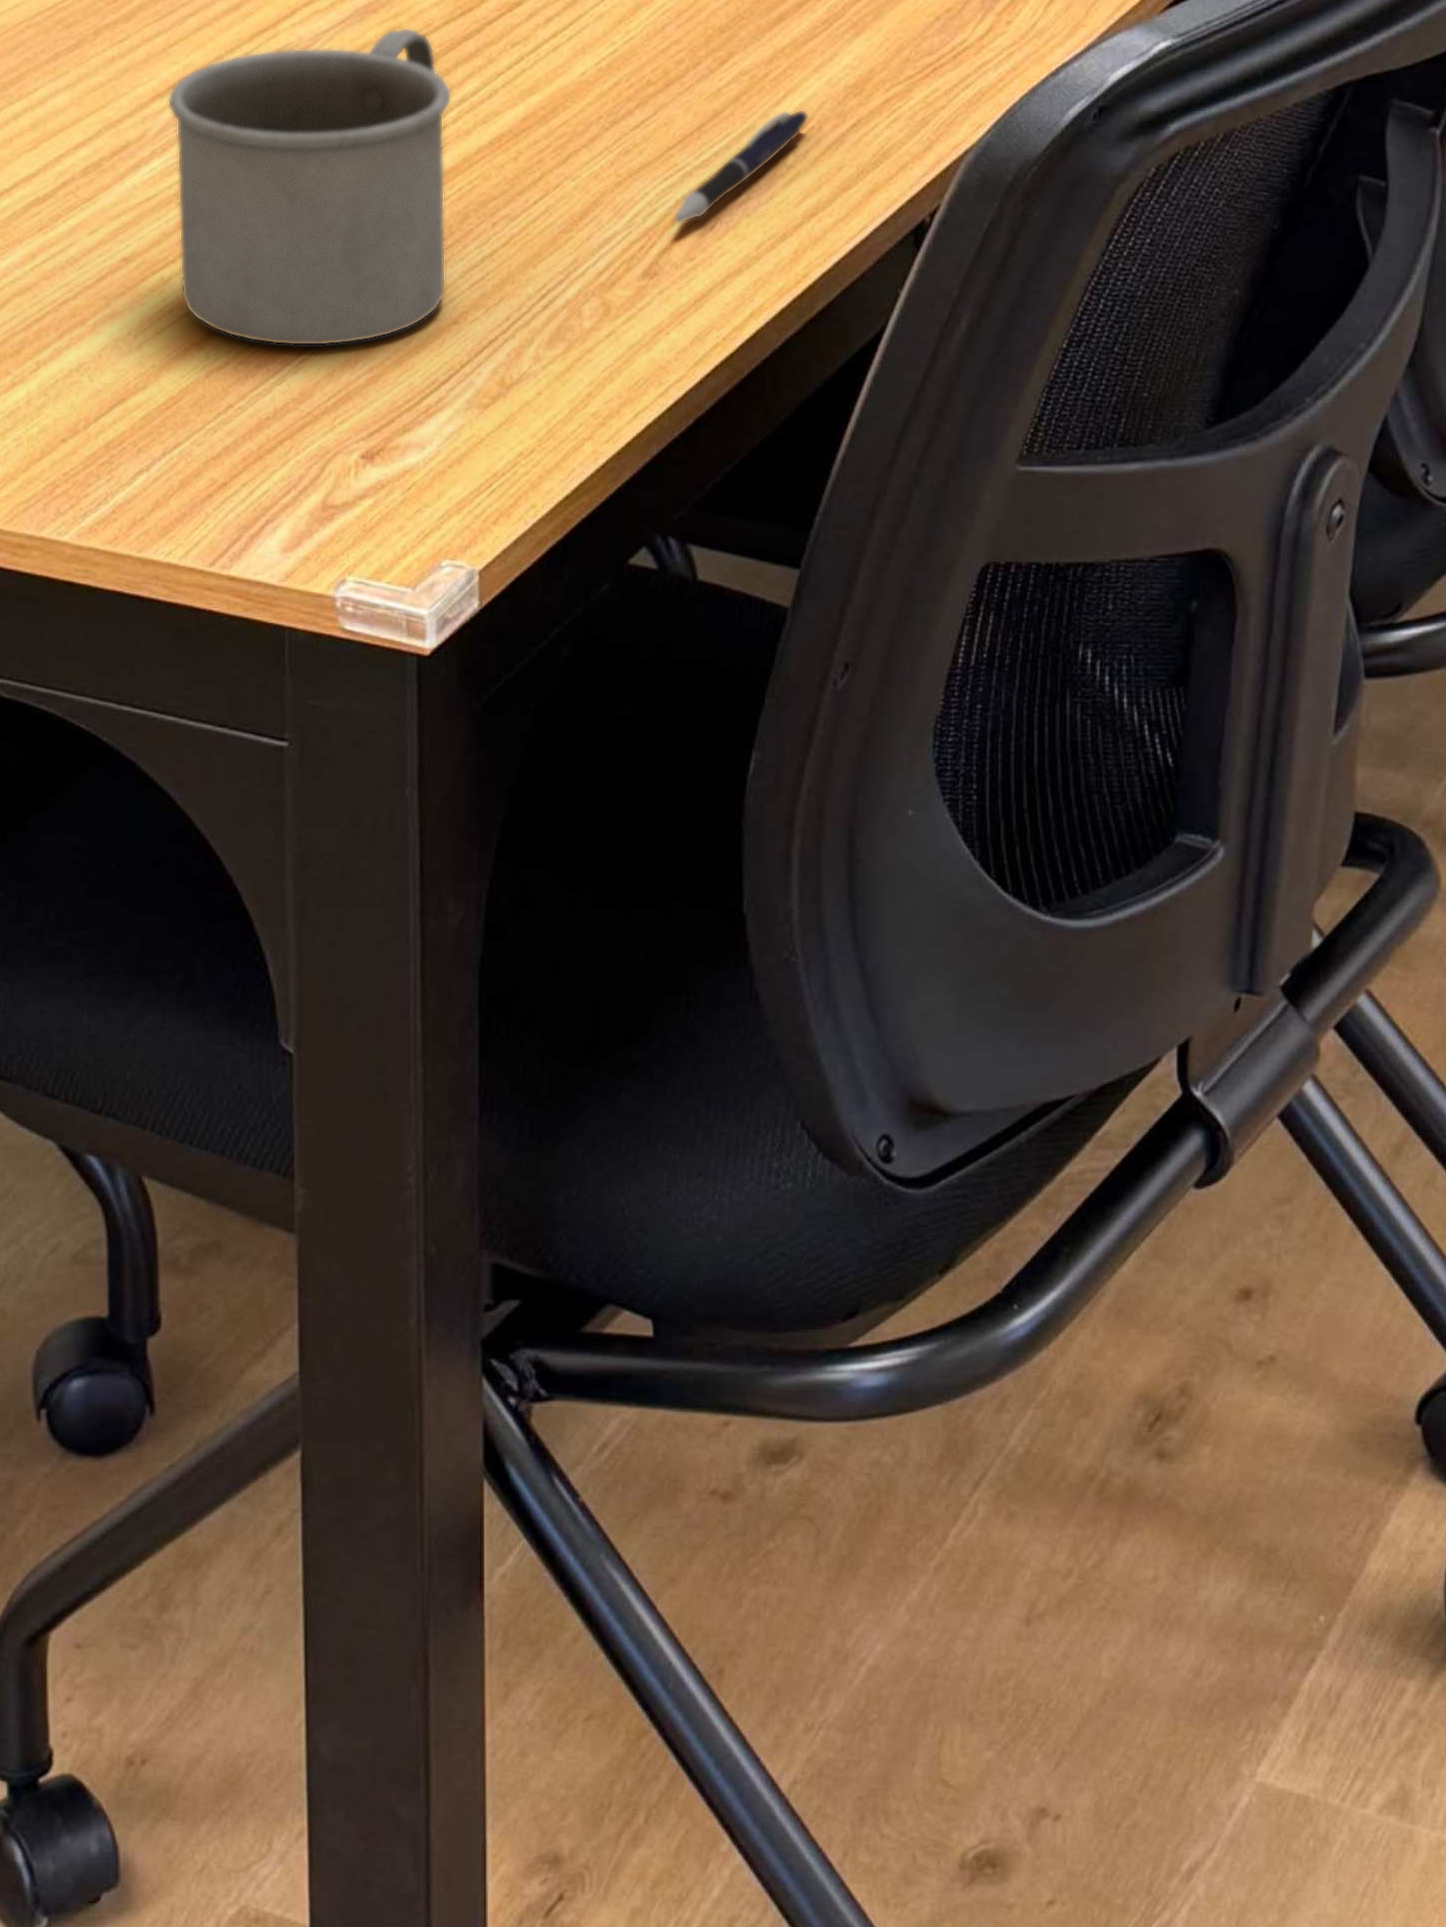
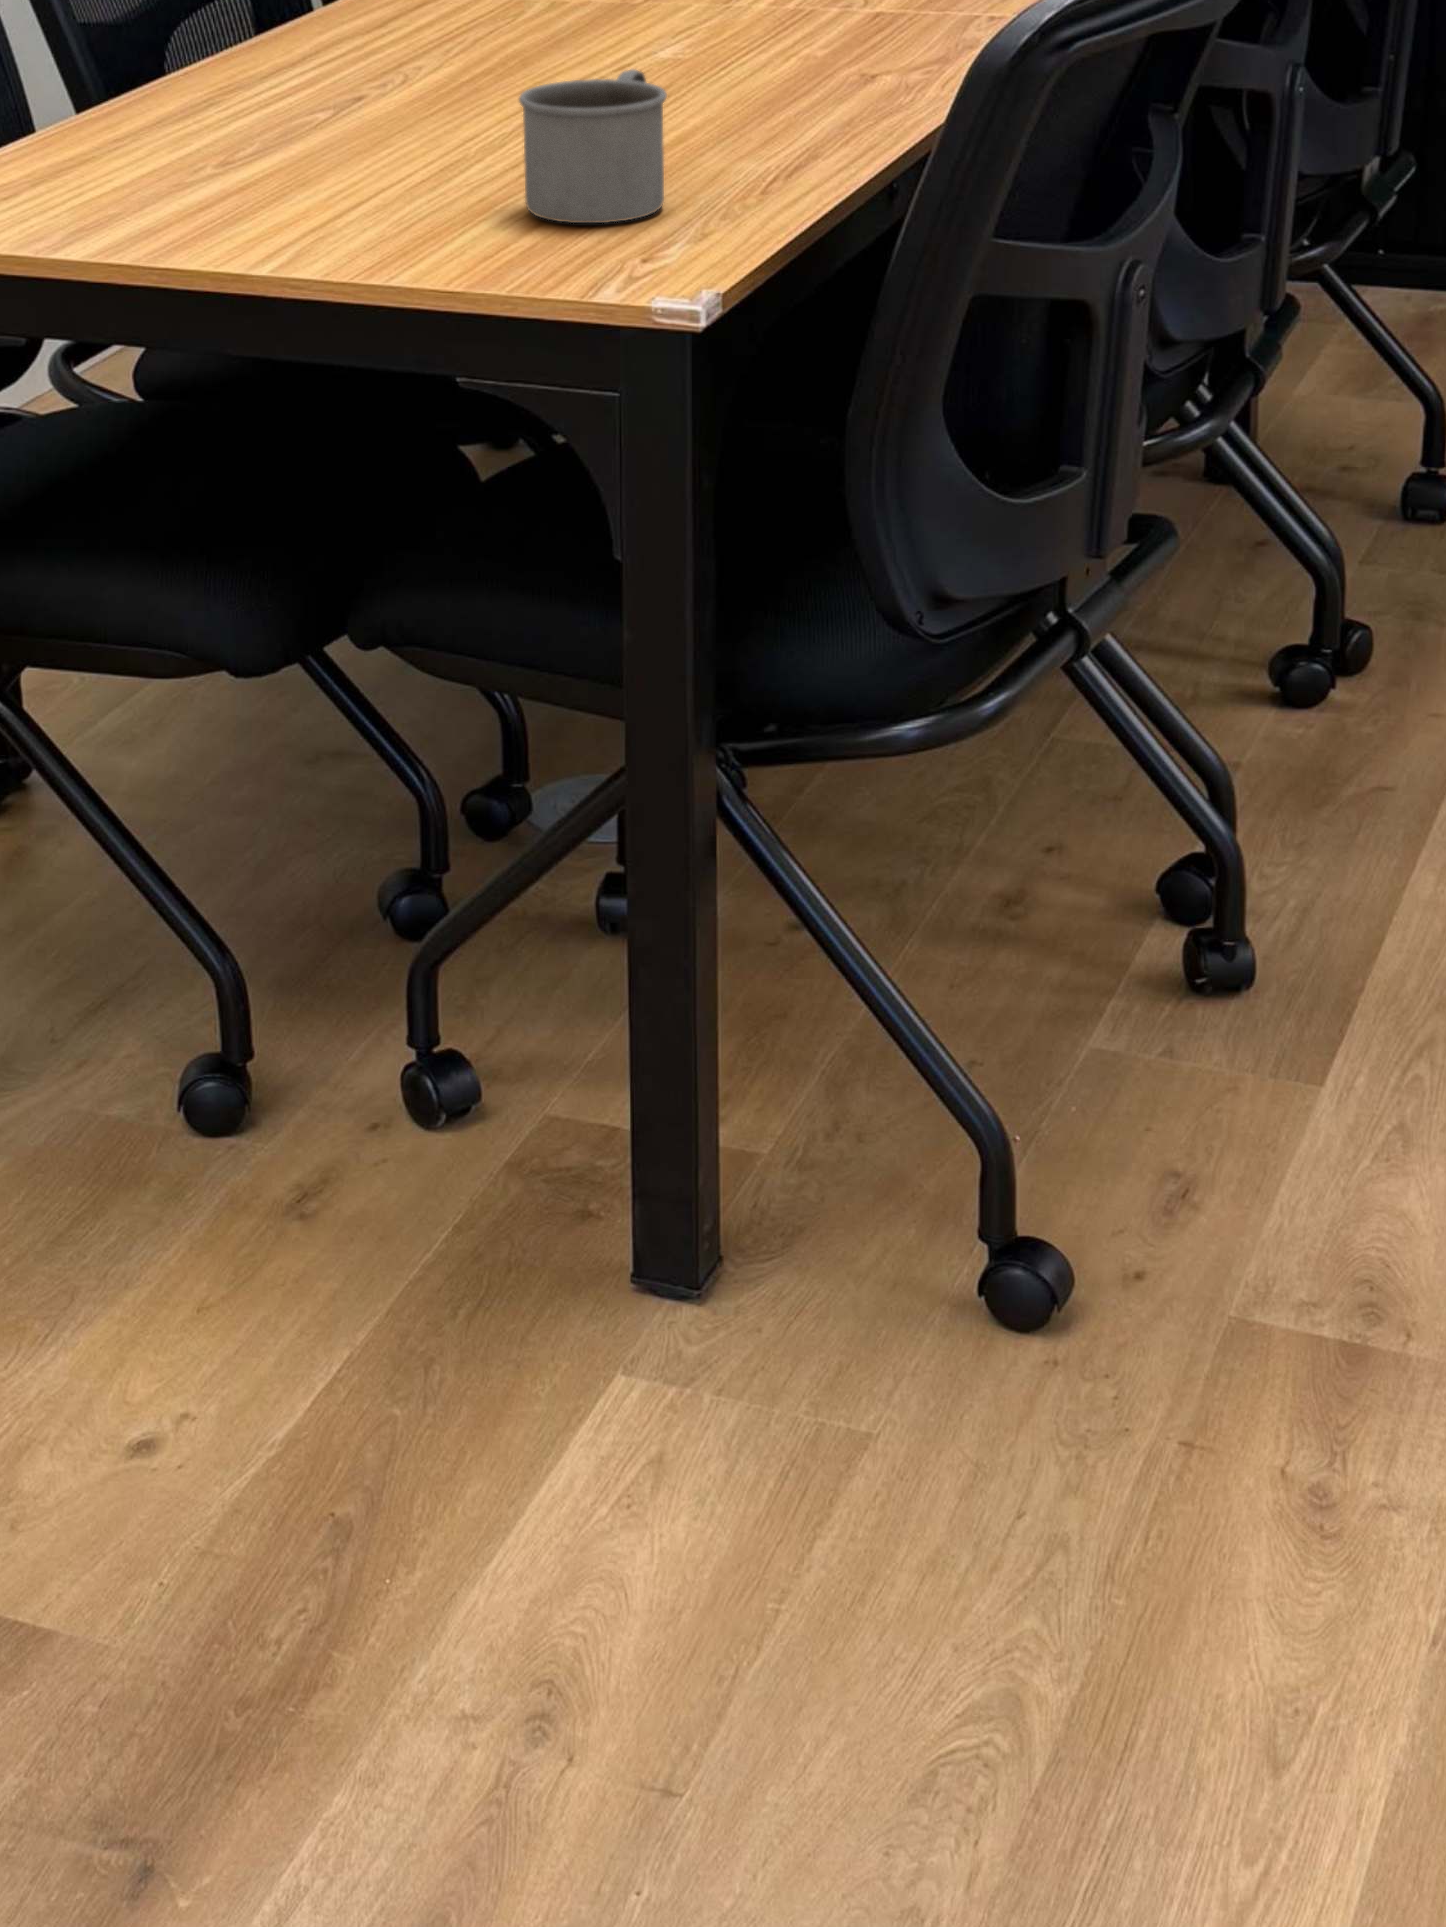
pen: present [674,111,807,222] -> none [776,125,832,170]

